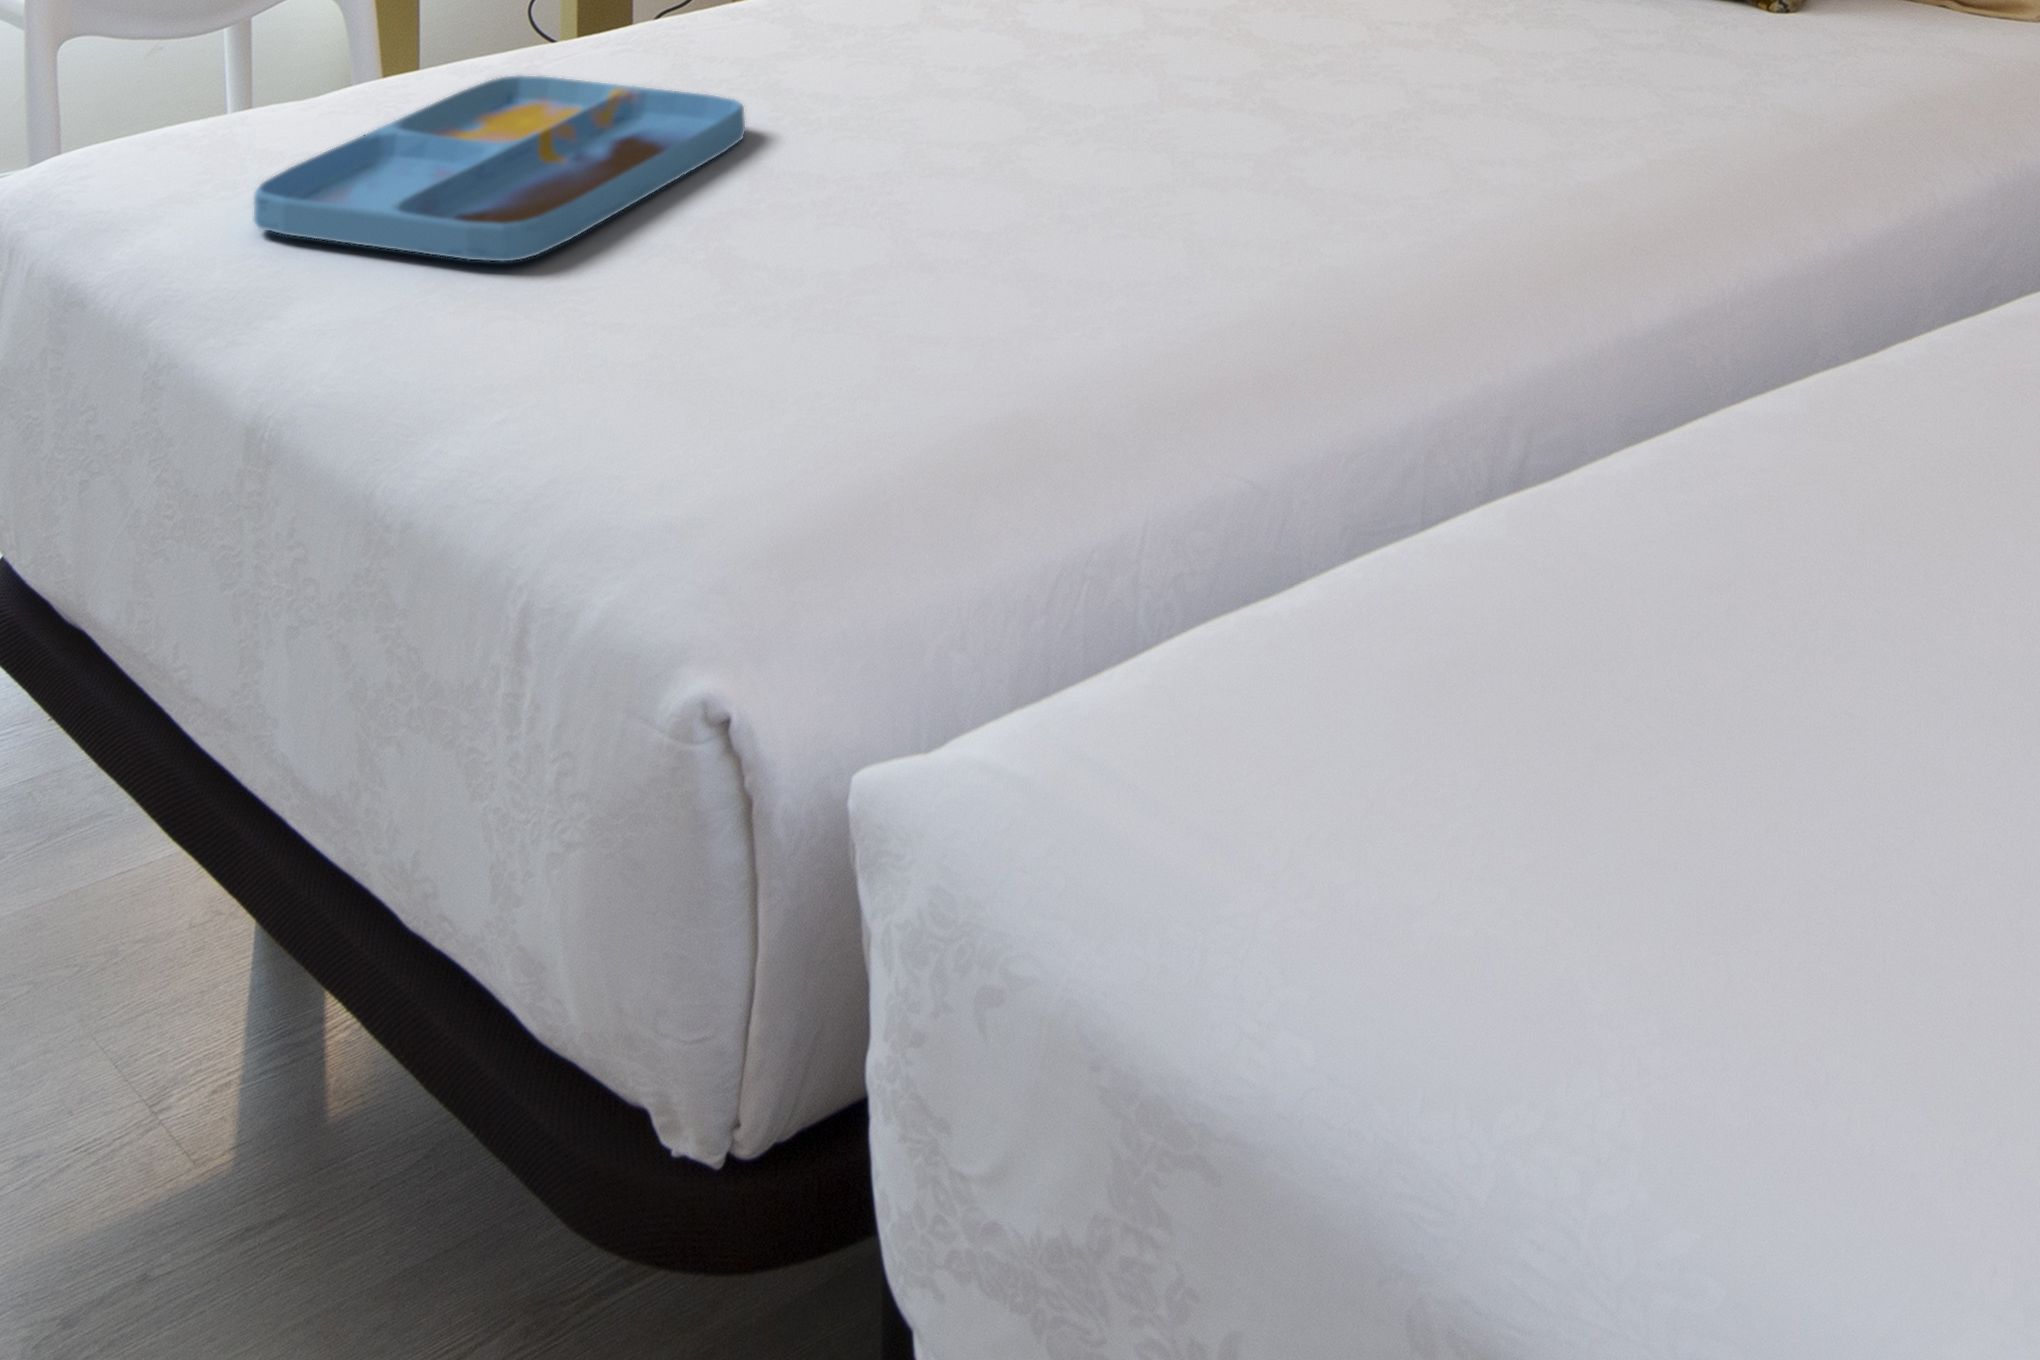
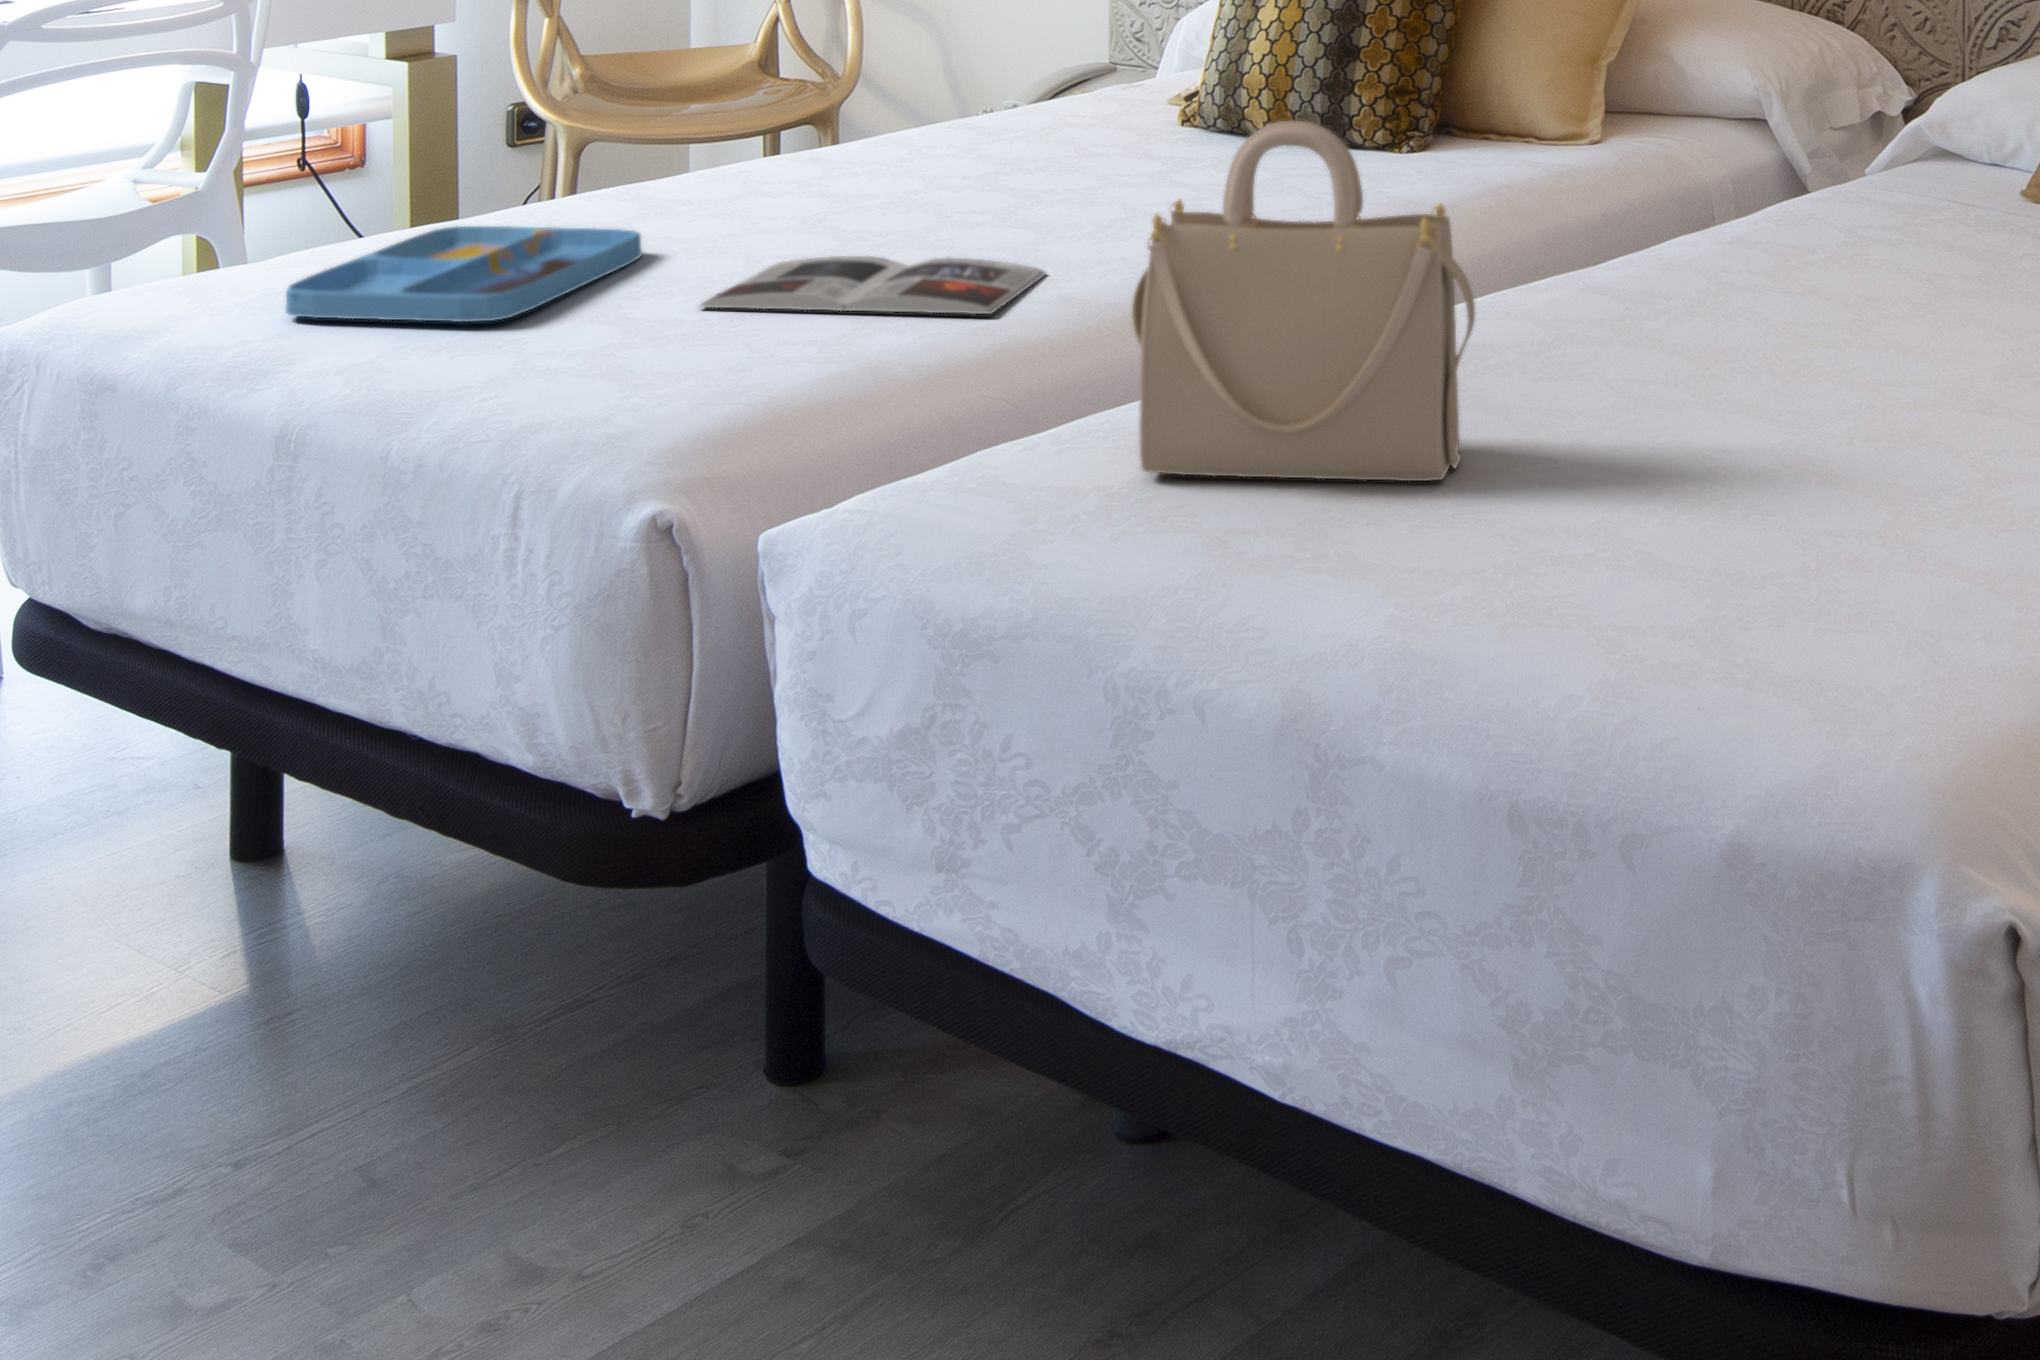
magazine: none [791,163,1280,300] -> present [700,256,1046,314]
handbag: none [1389,168,1984,840] -> present [1132,121,1475,481]

